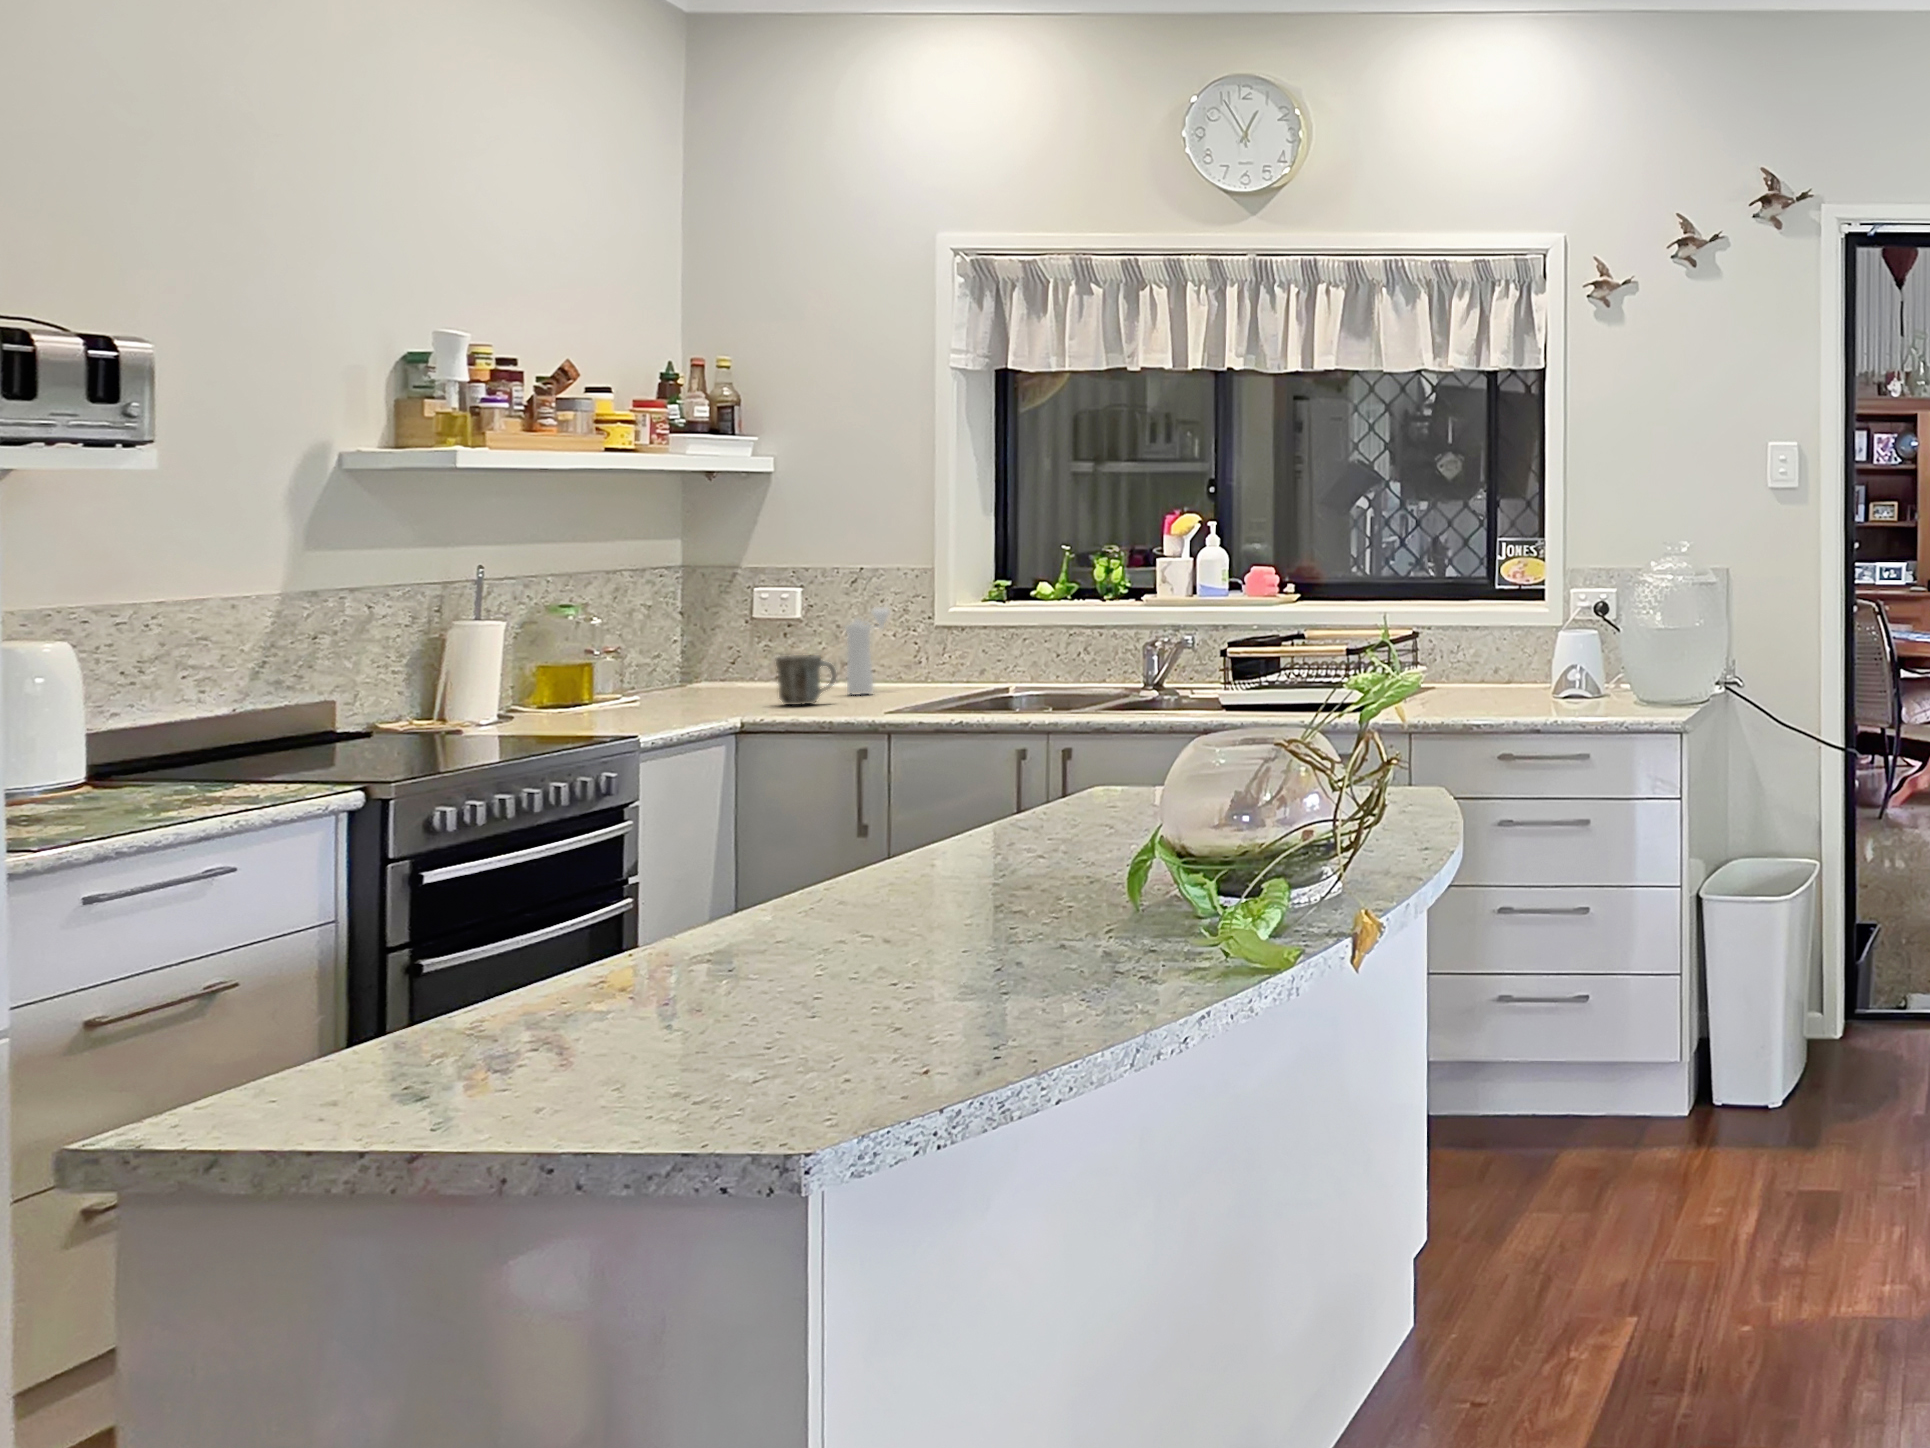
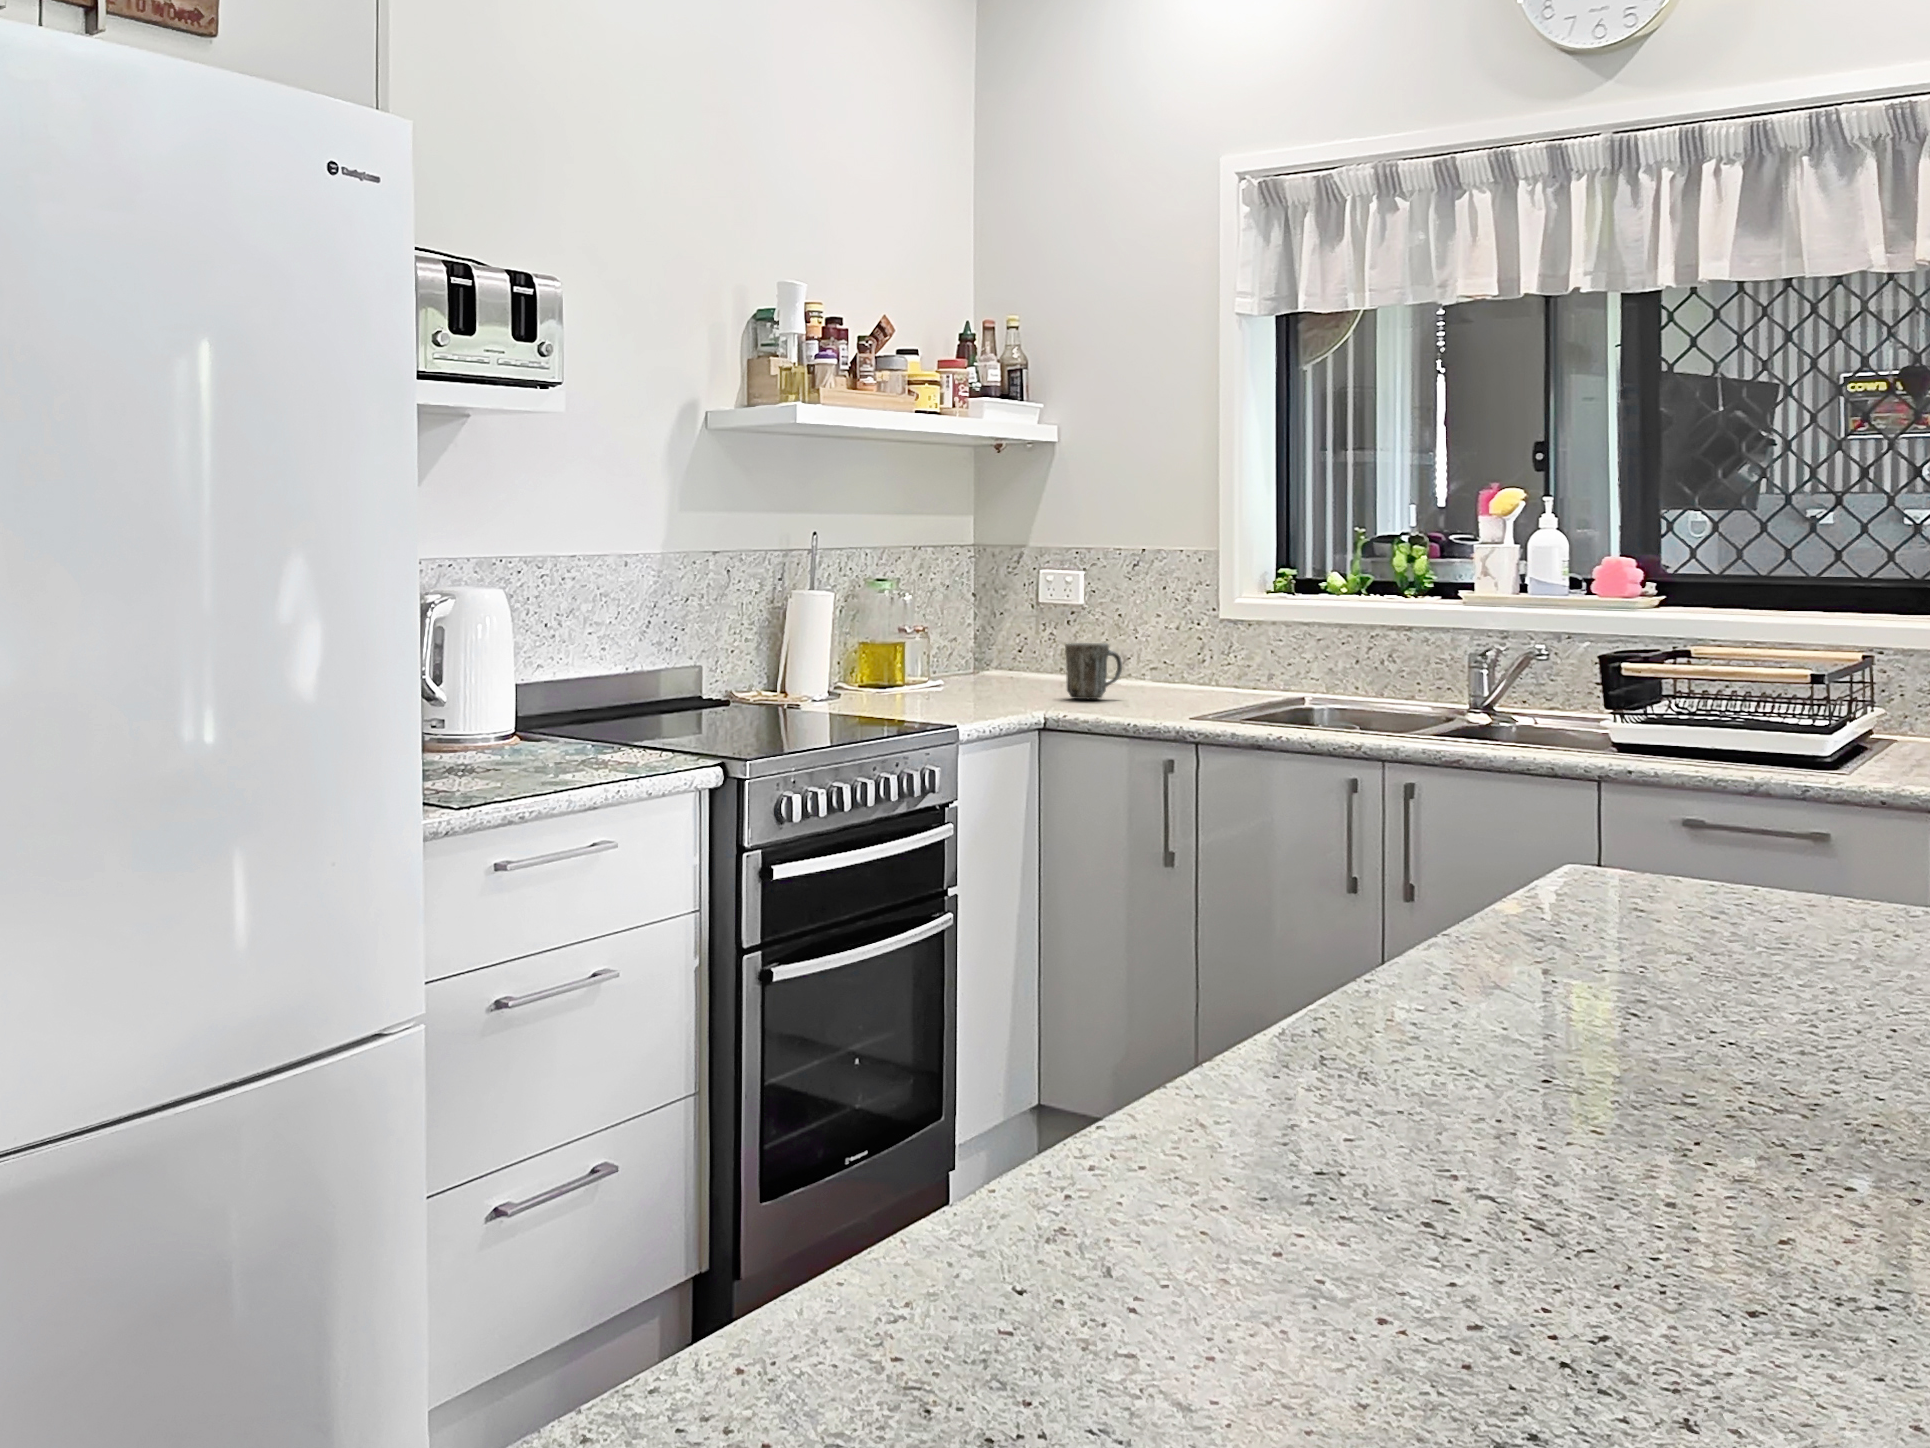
pepper mill: present [846,608,890,695] -> none [1122,593,1164,690]

